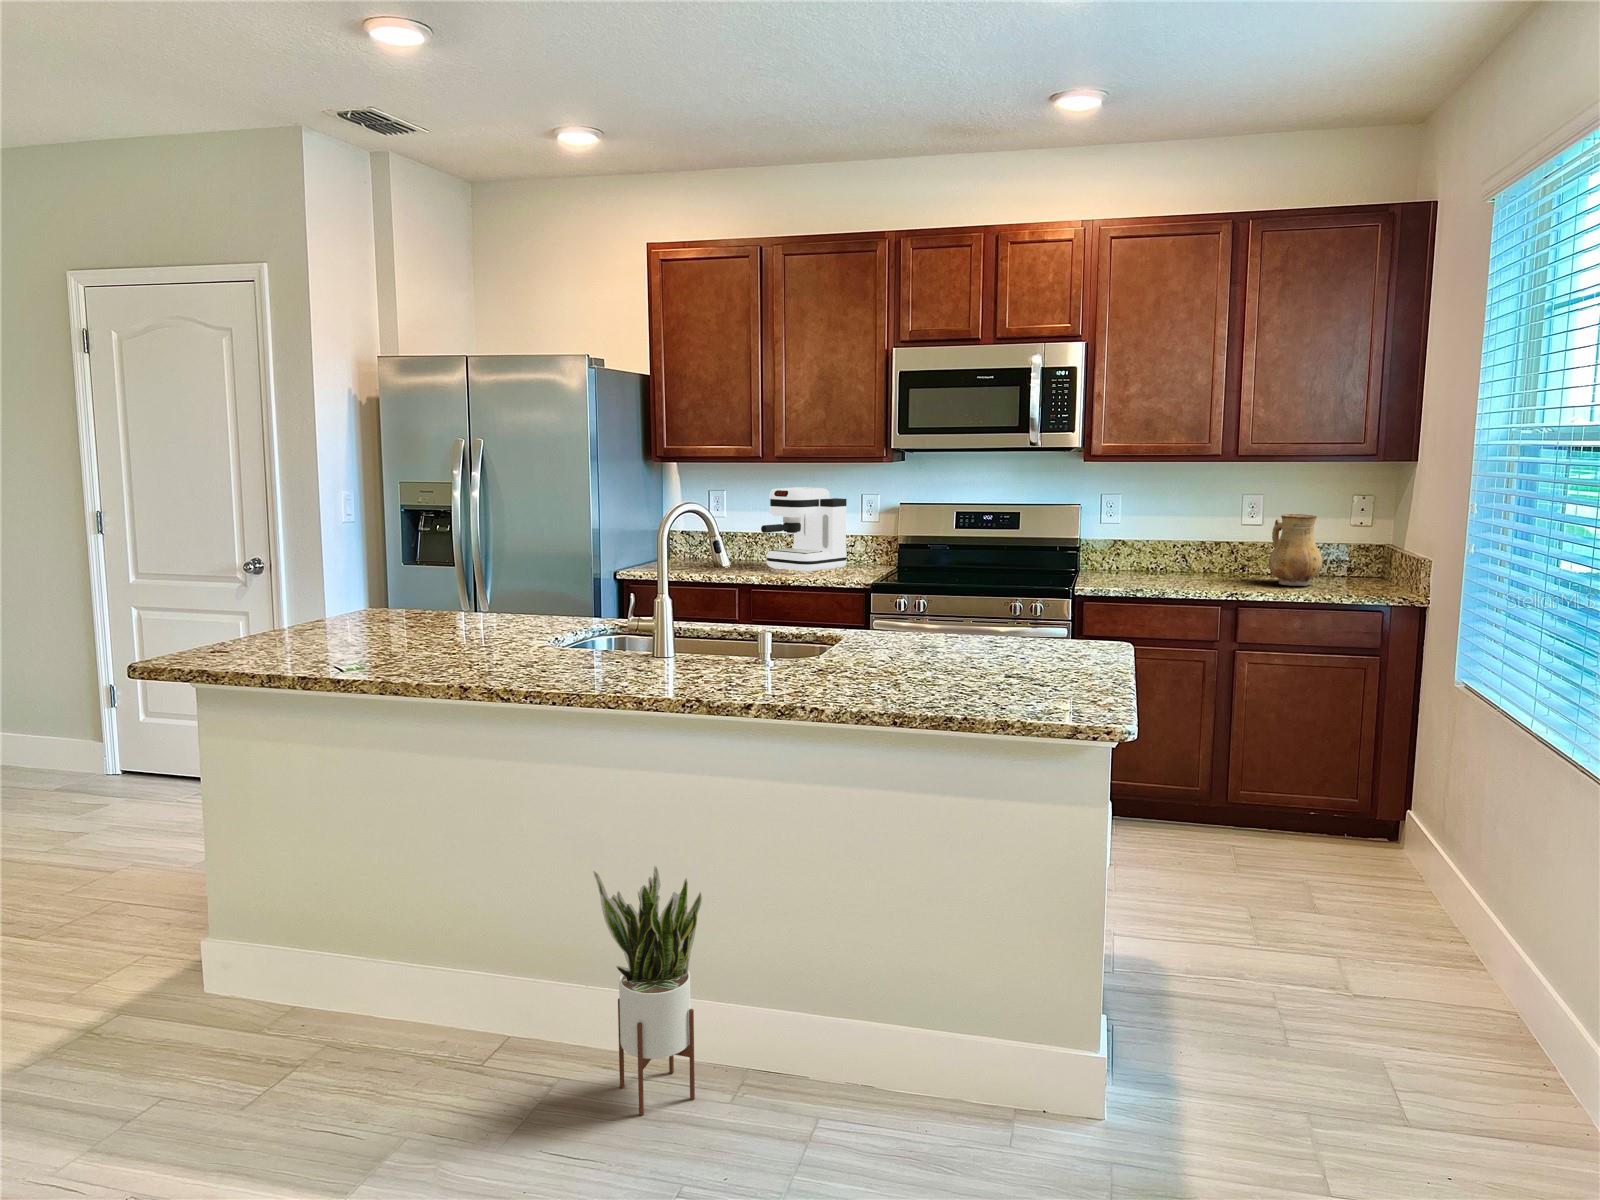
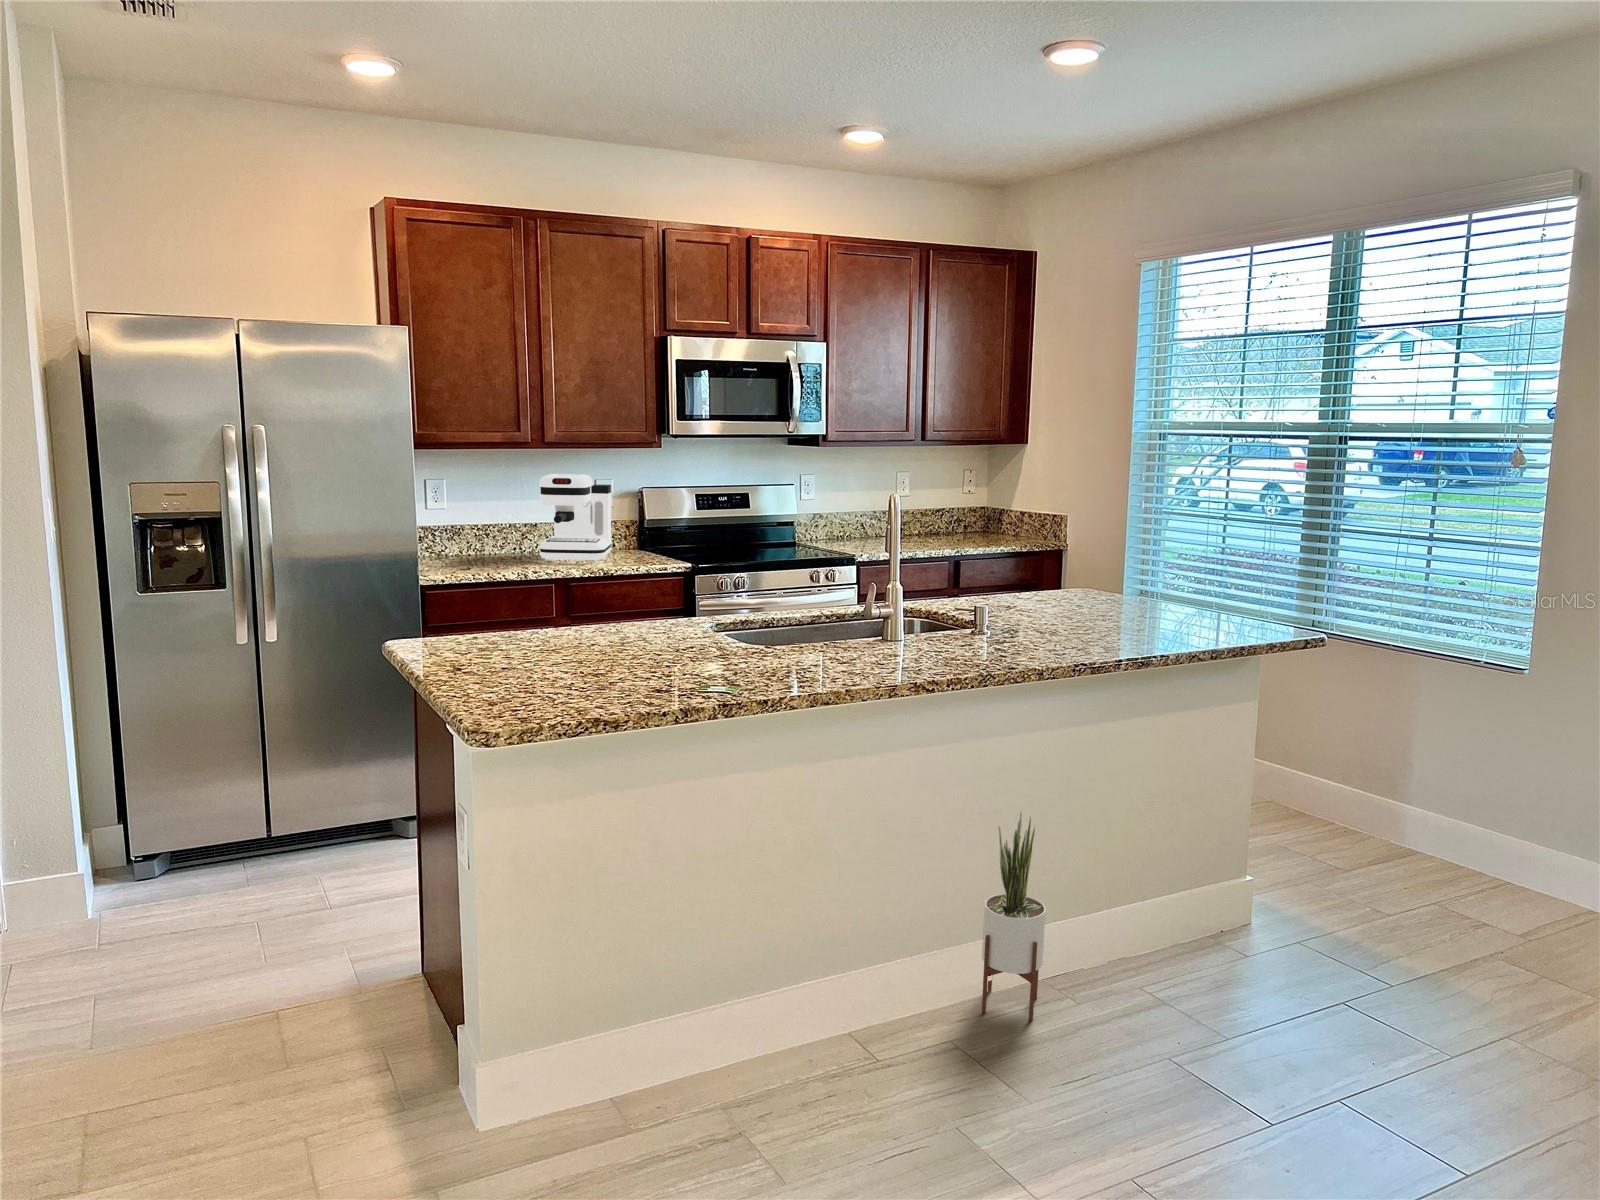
ceramic pitcher: present [1269,514,1322,586] -> none [937,487,979,543]

